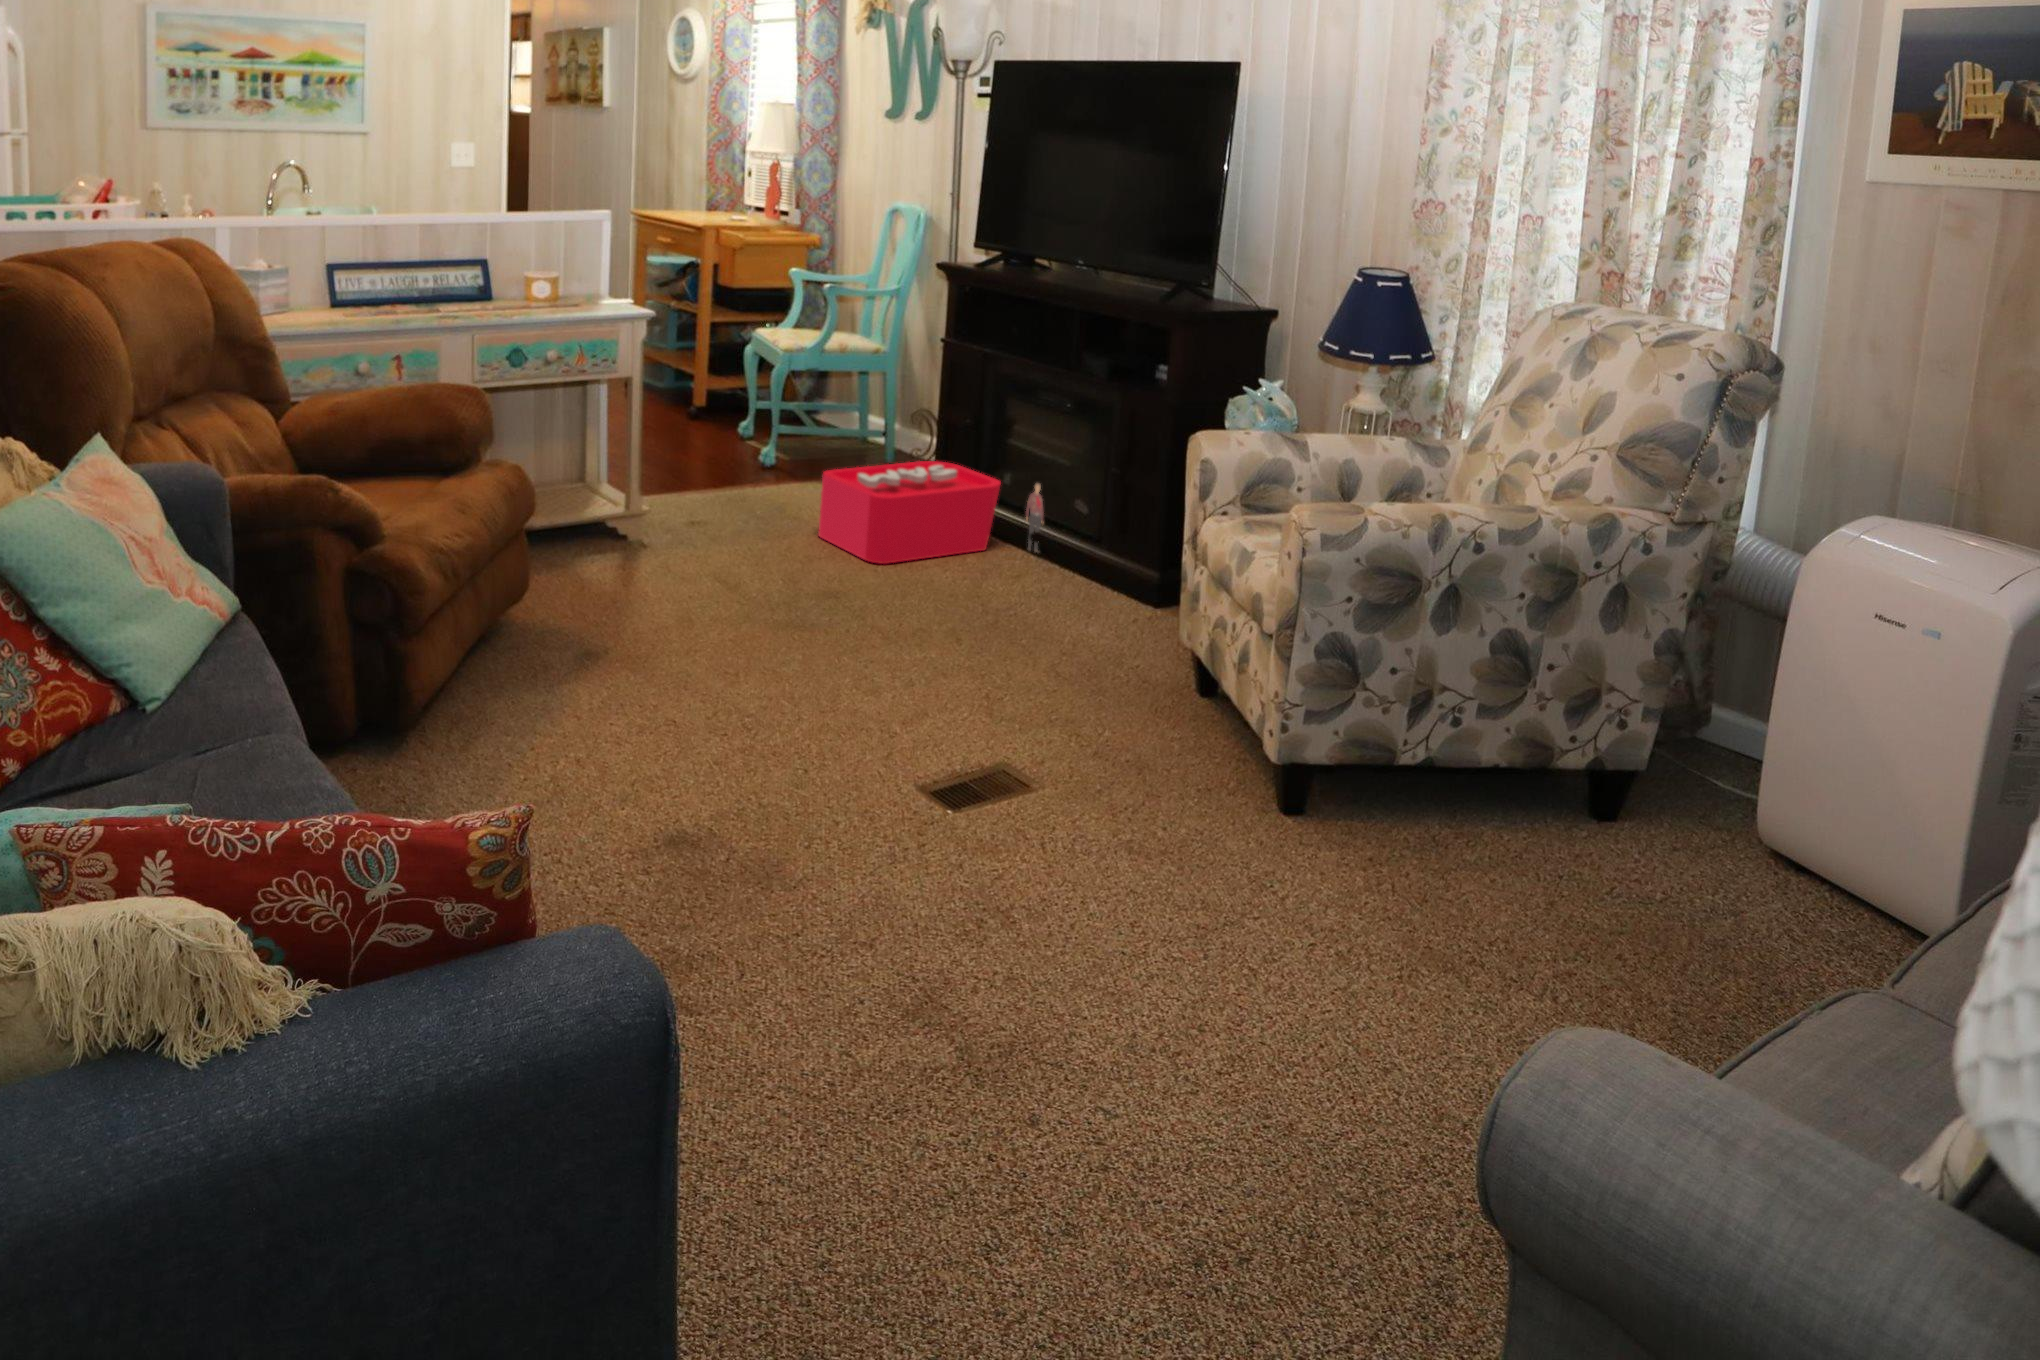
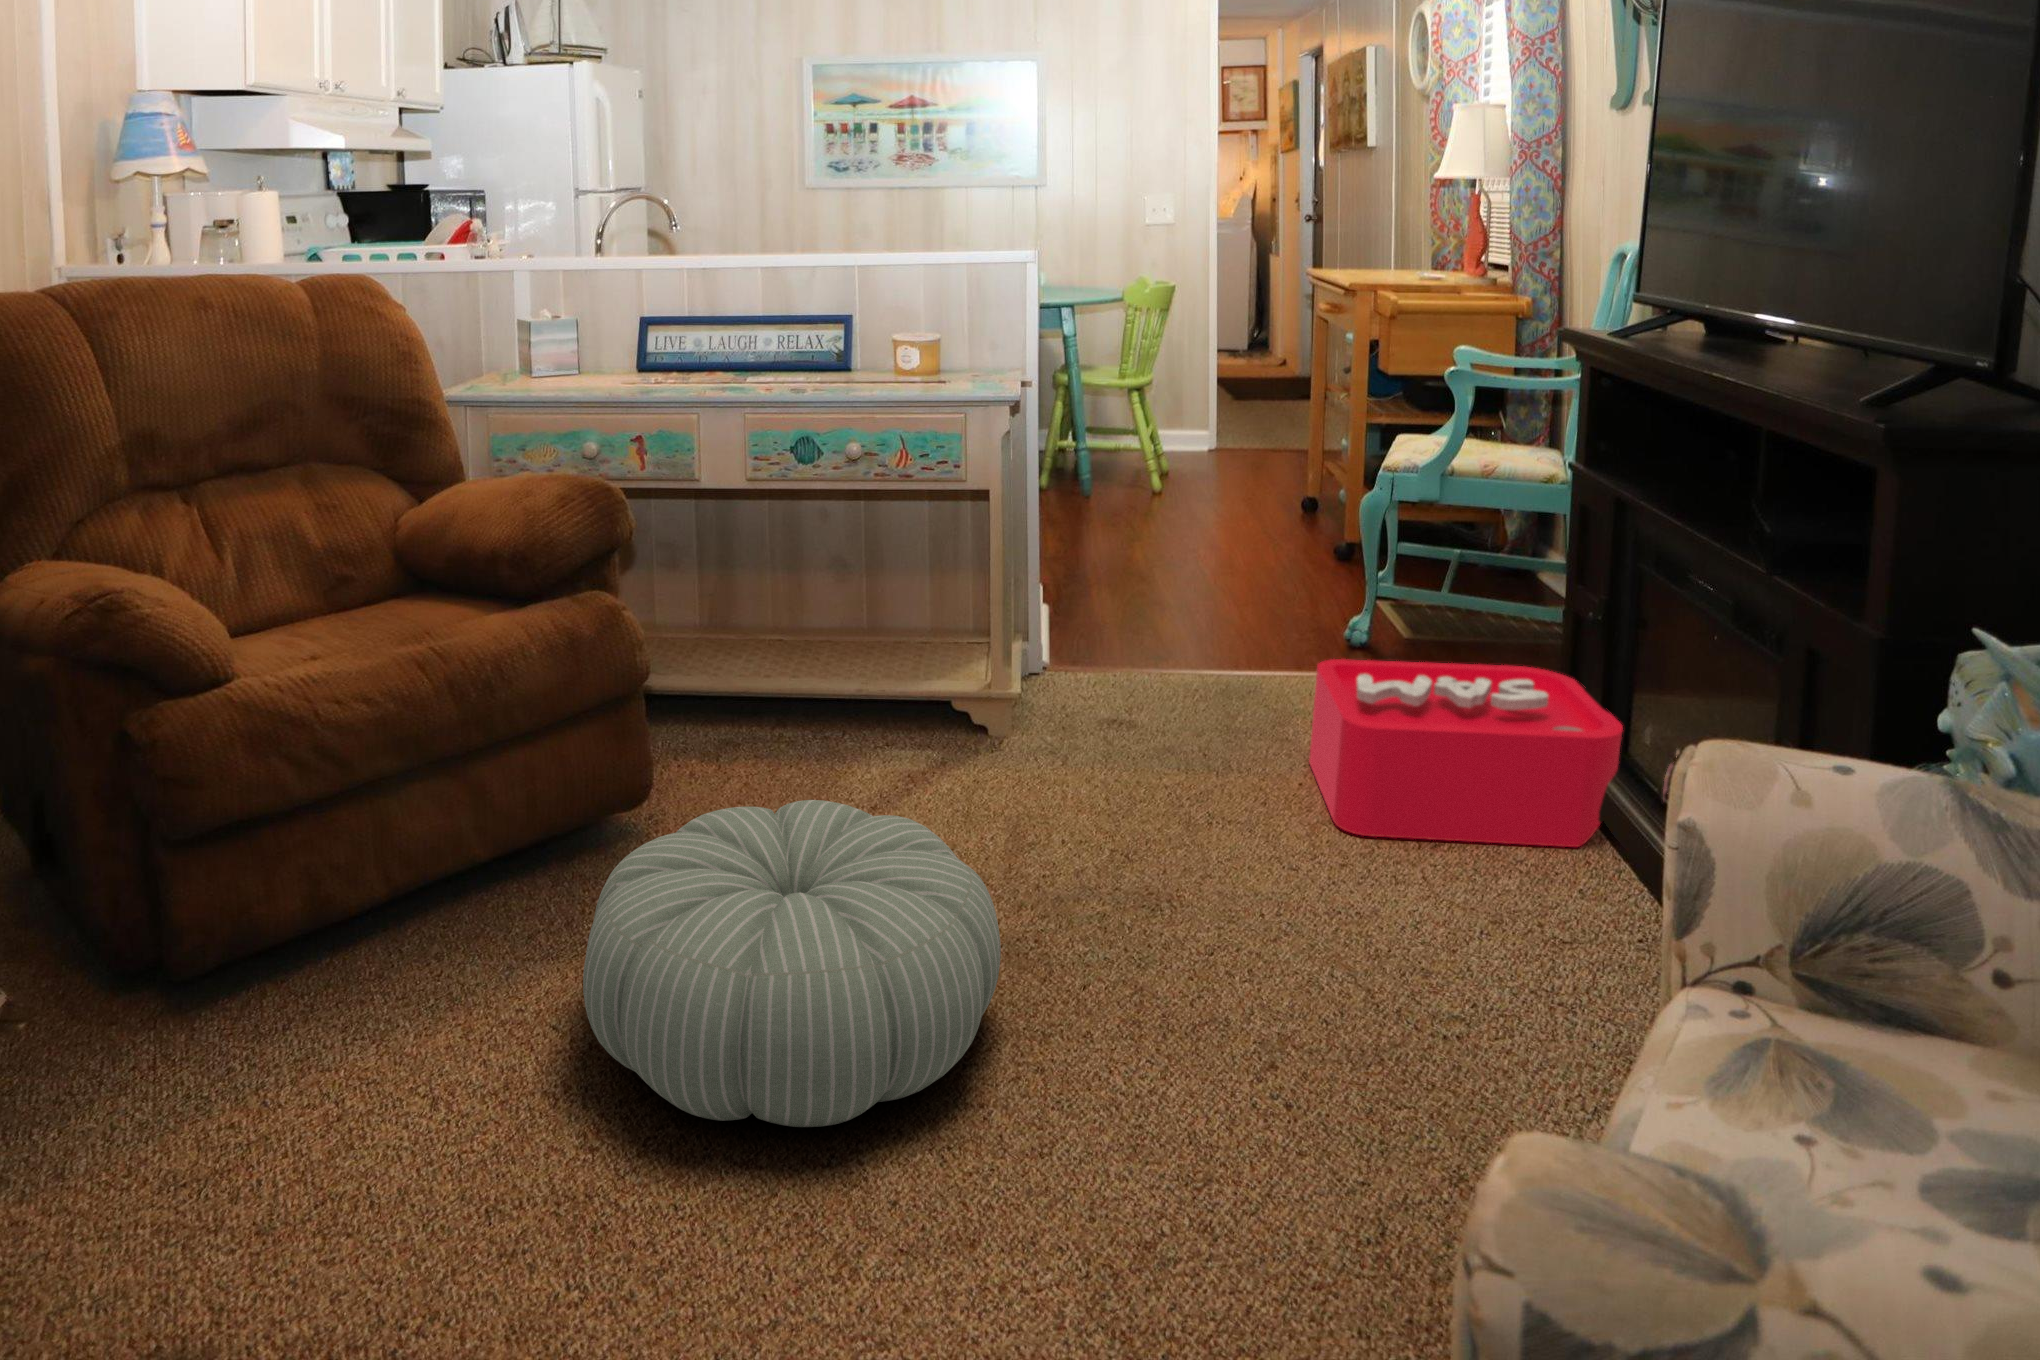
pouf: none [591,567,847,732] -> present [583,800,1001,1127]

